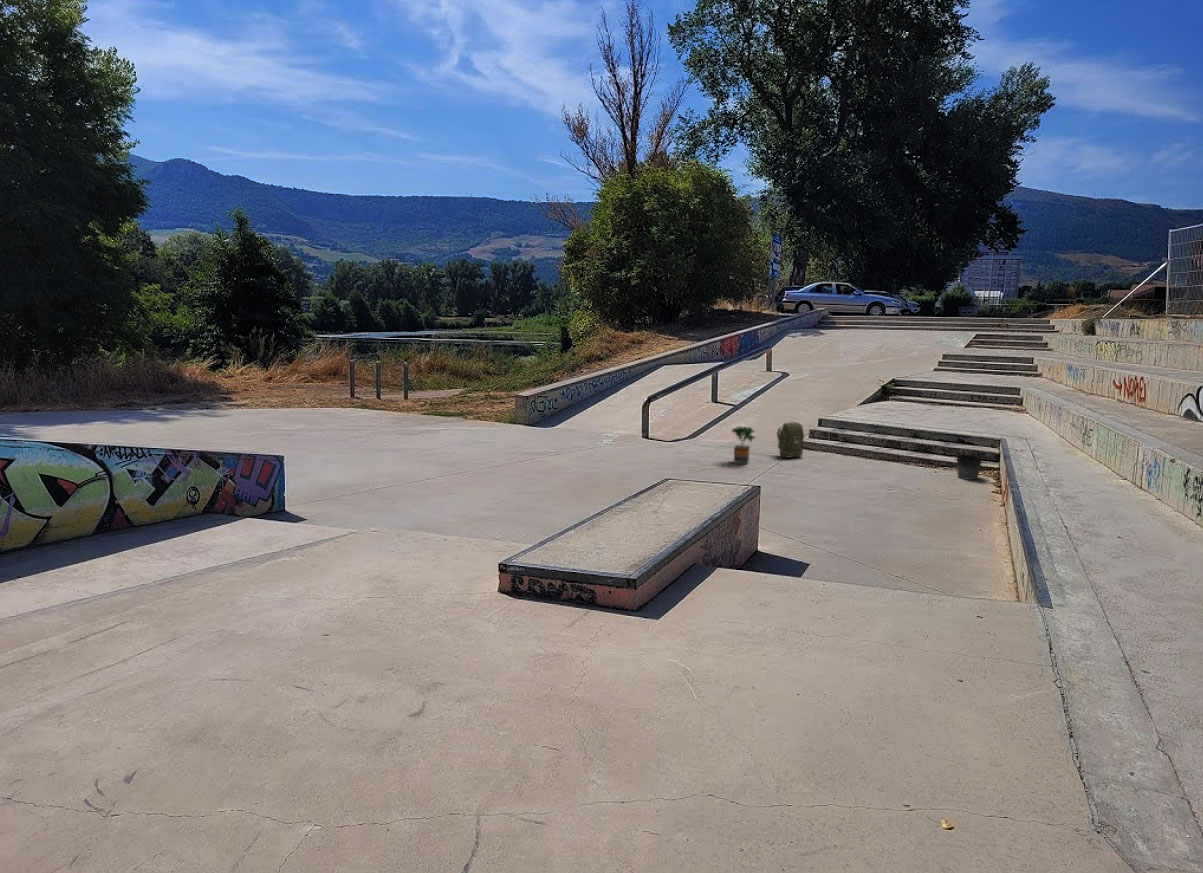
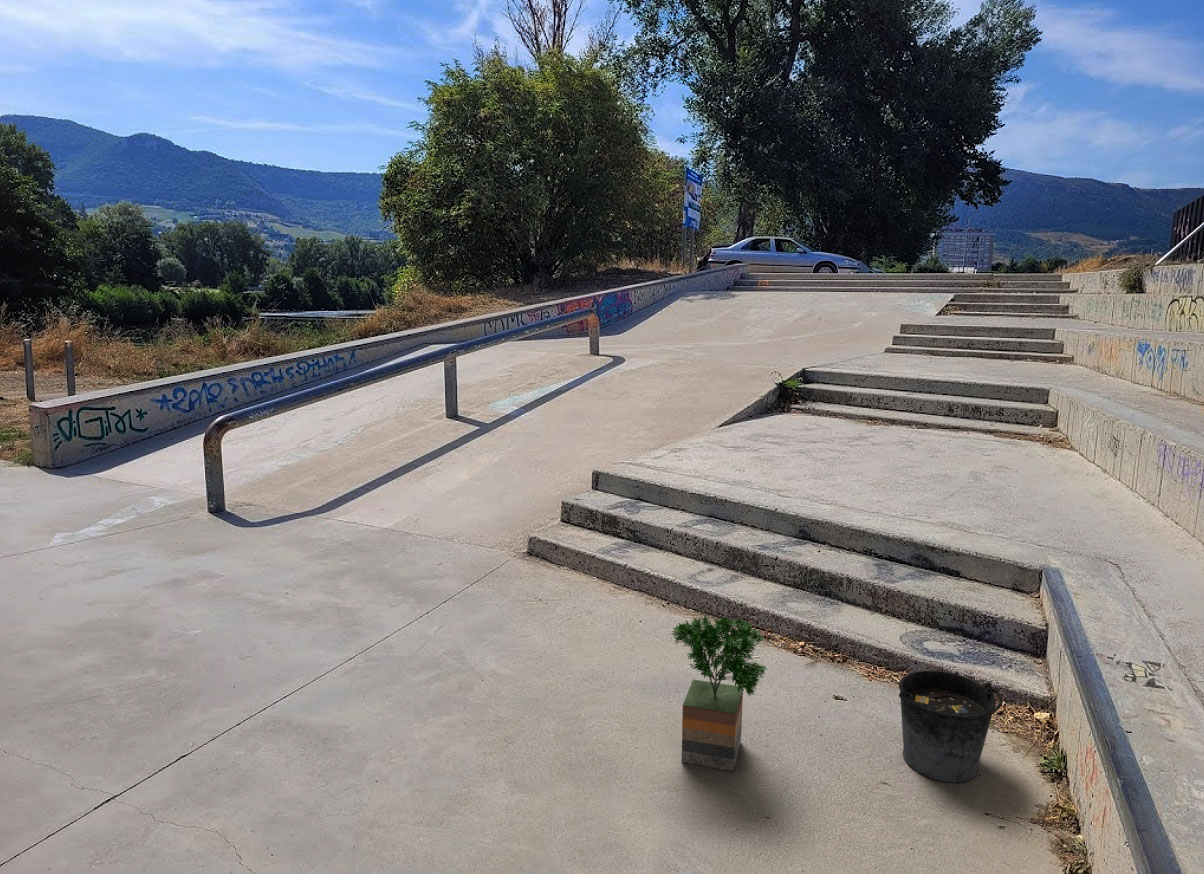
backpack: present [777,422,804,458] -> none [406,511,480,615]
potted tree: present [732,427,755,464] -> present [672,615,767,772]

